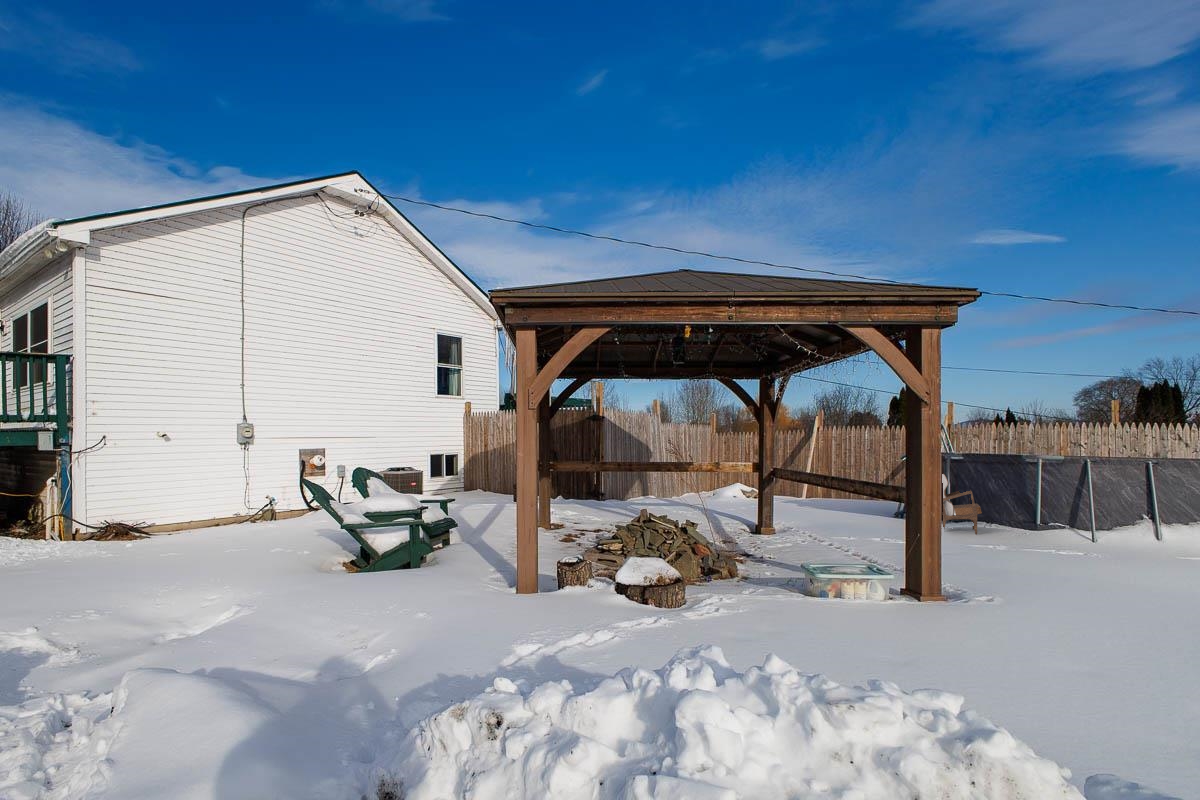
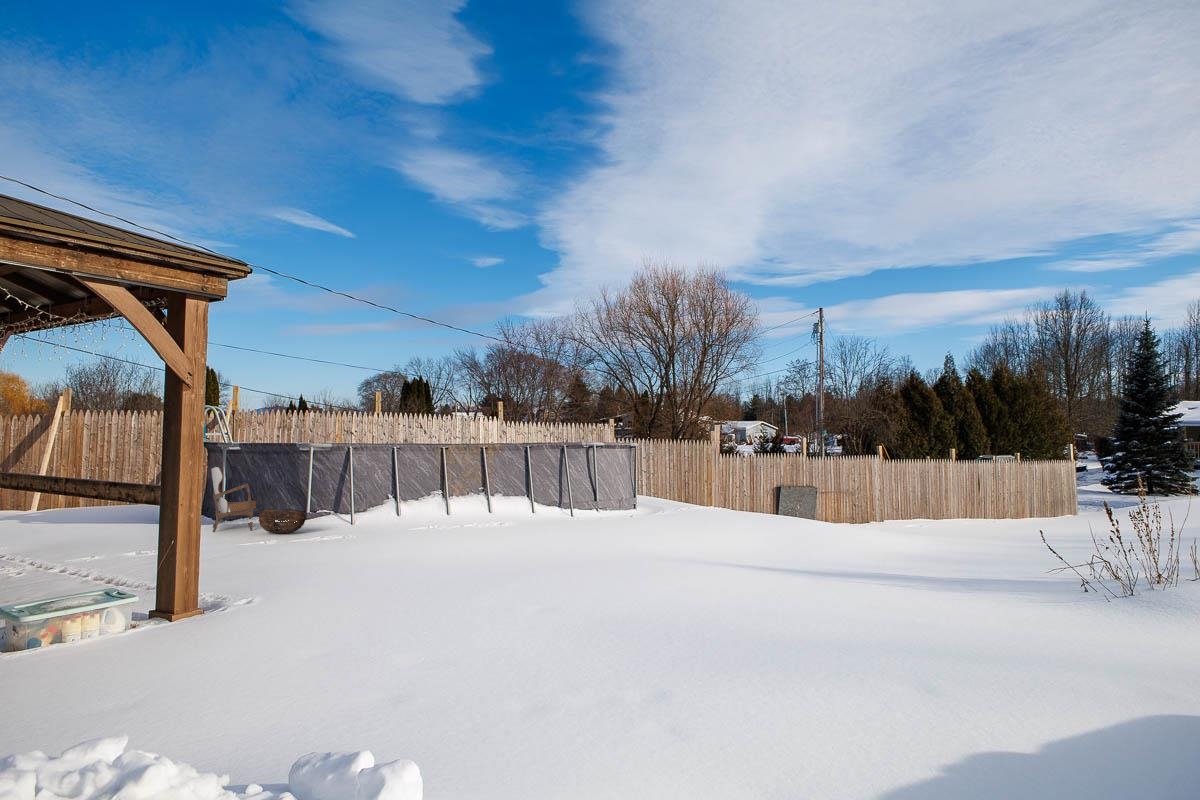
basket: none [983,515,1032,541] -> present [259,509,306,534]

